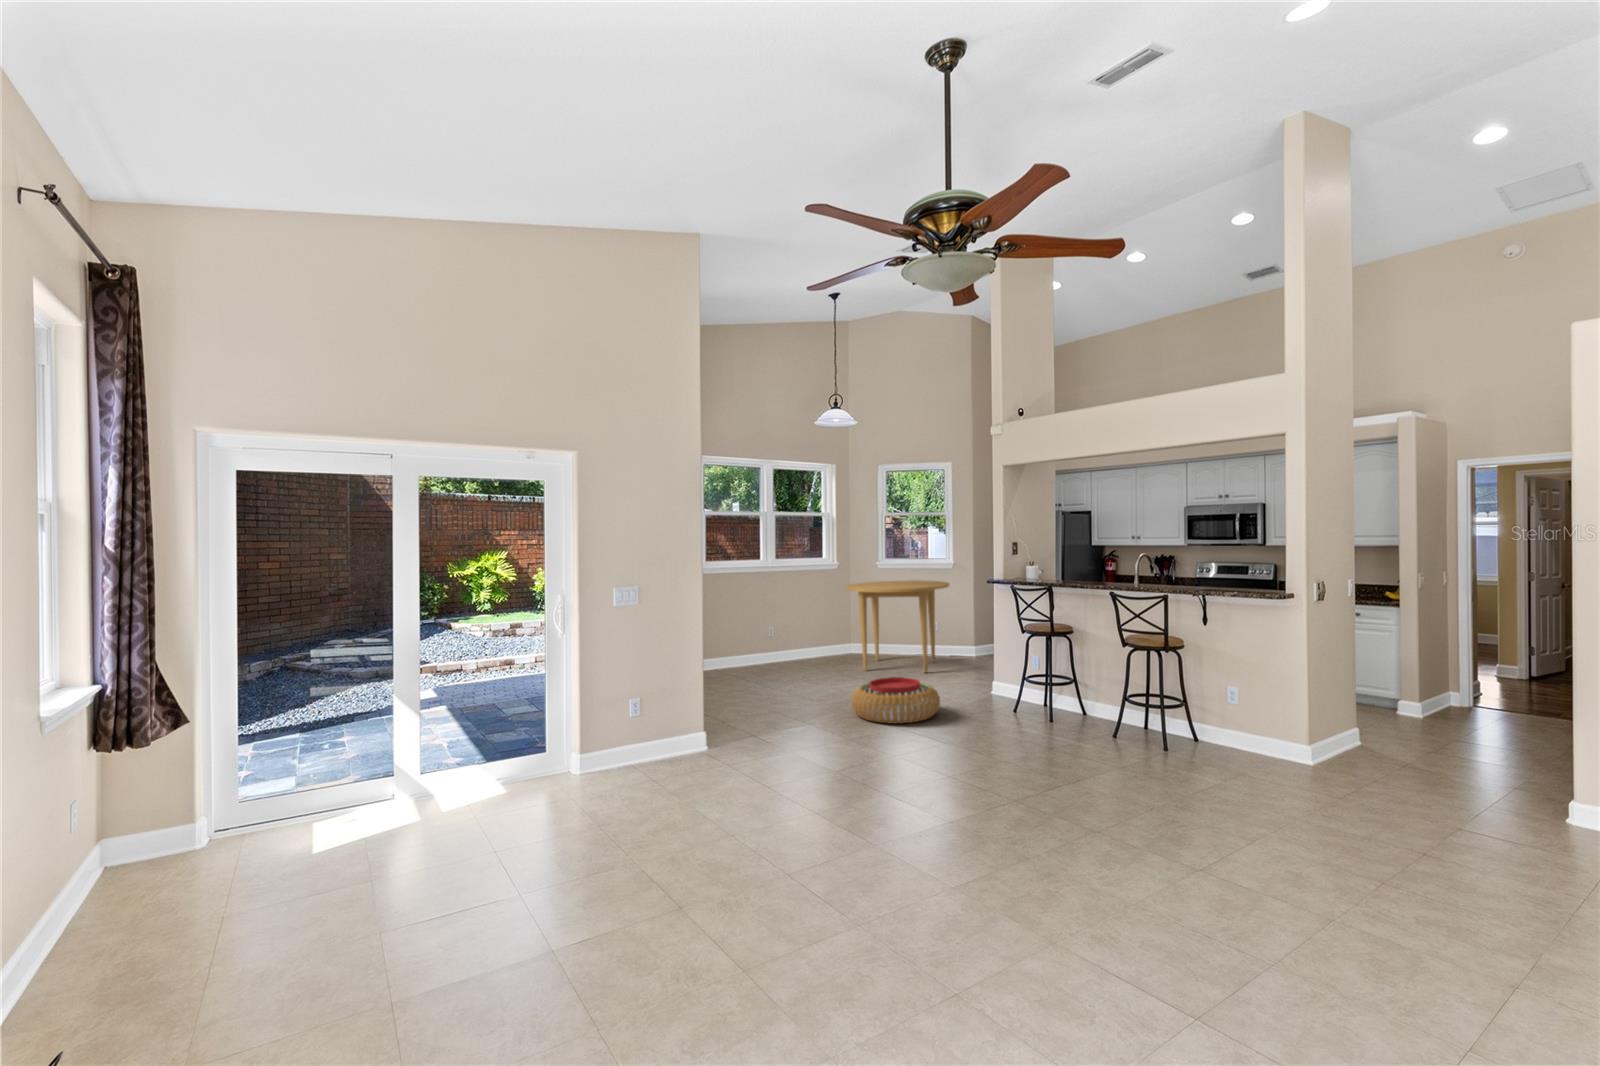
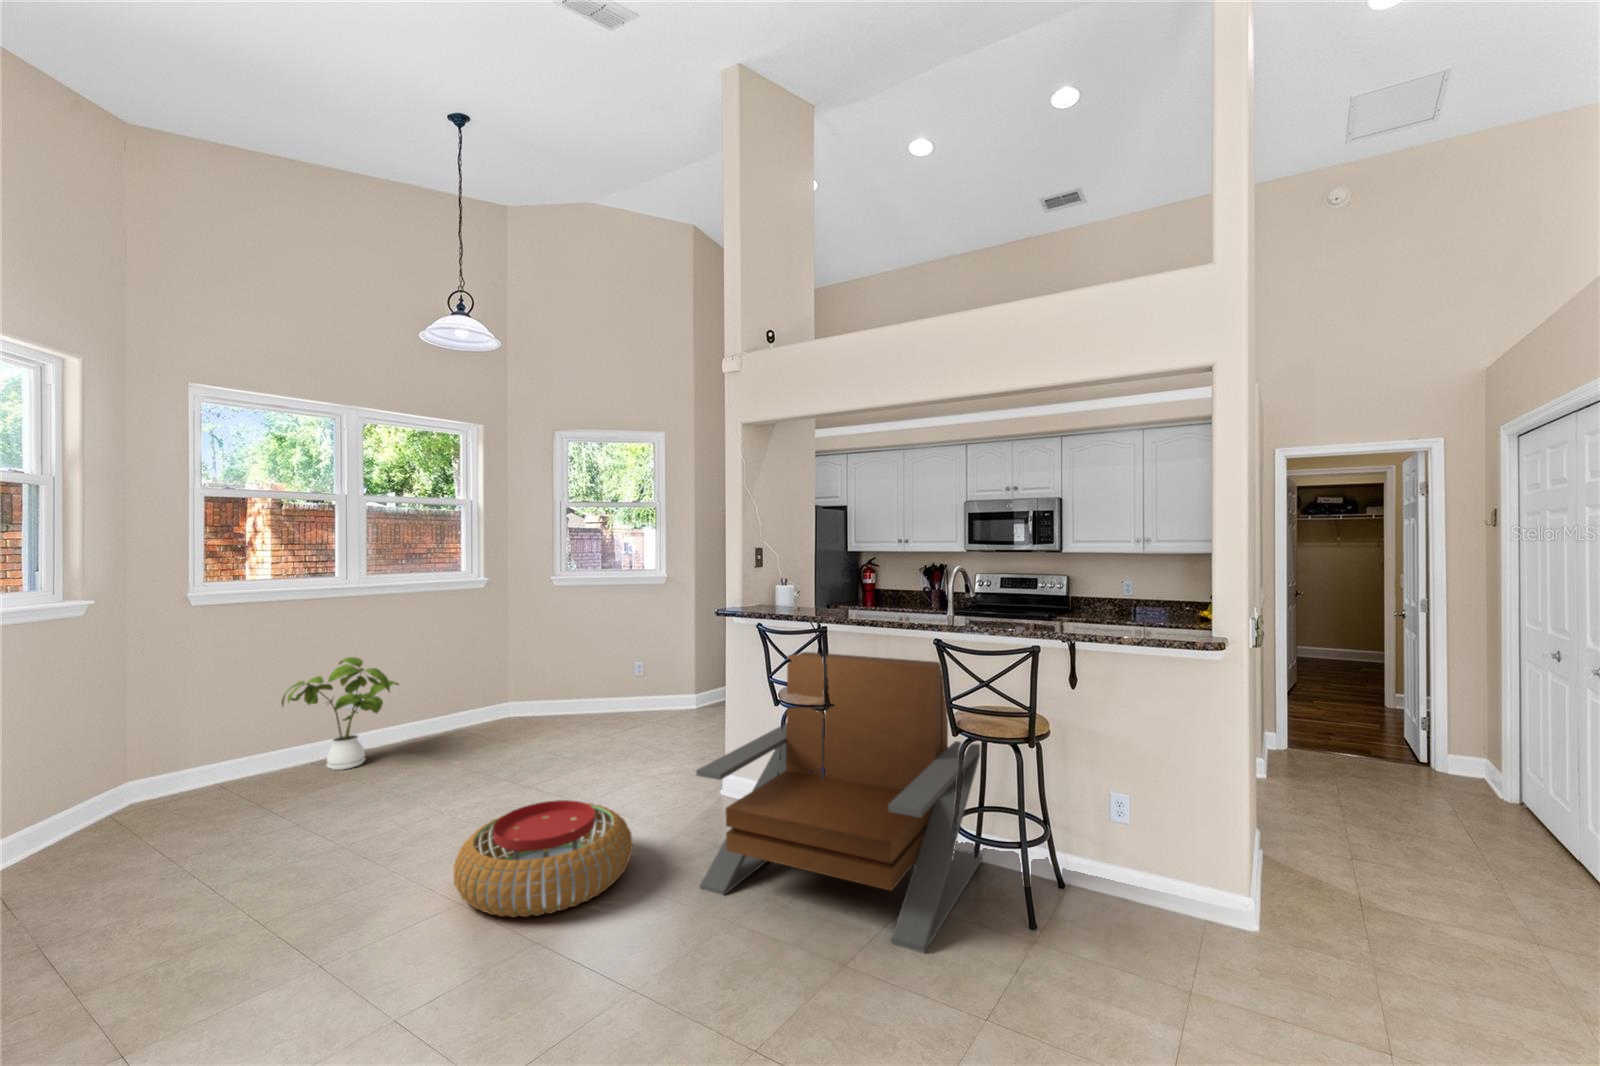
dining table: present [846,580,949,673] -> none [493,603,659,755]
lounge chair: none [975,603,1151,751] -> present [696,652,982,953]
house plant: none [737,606,794,671] -> present [281,657,399,770]

